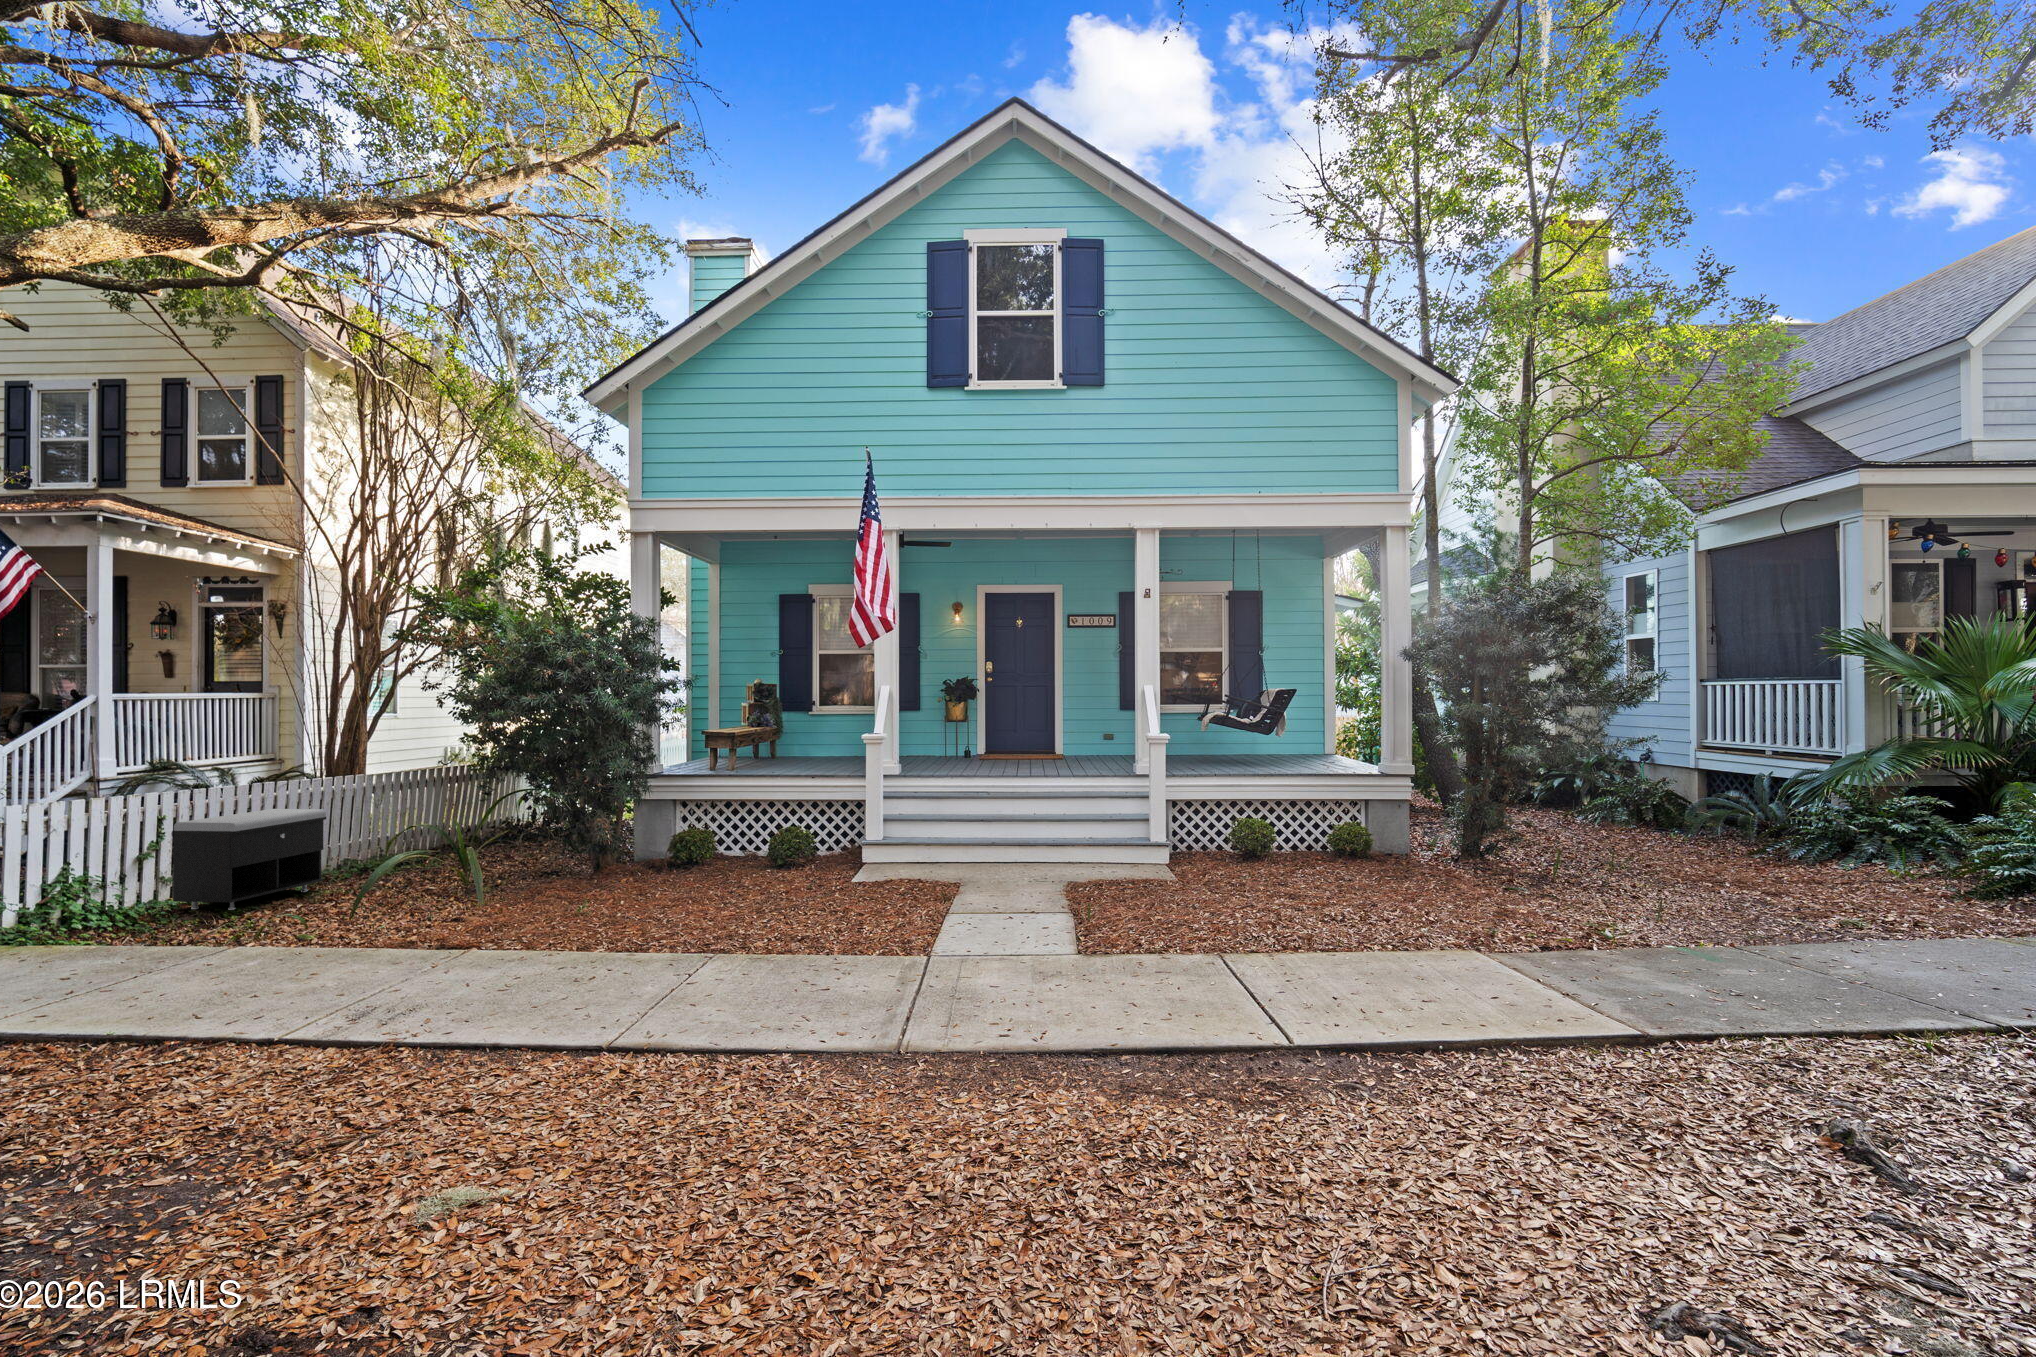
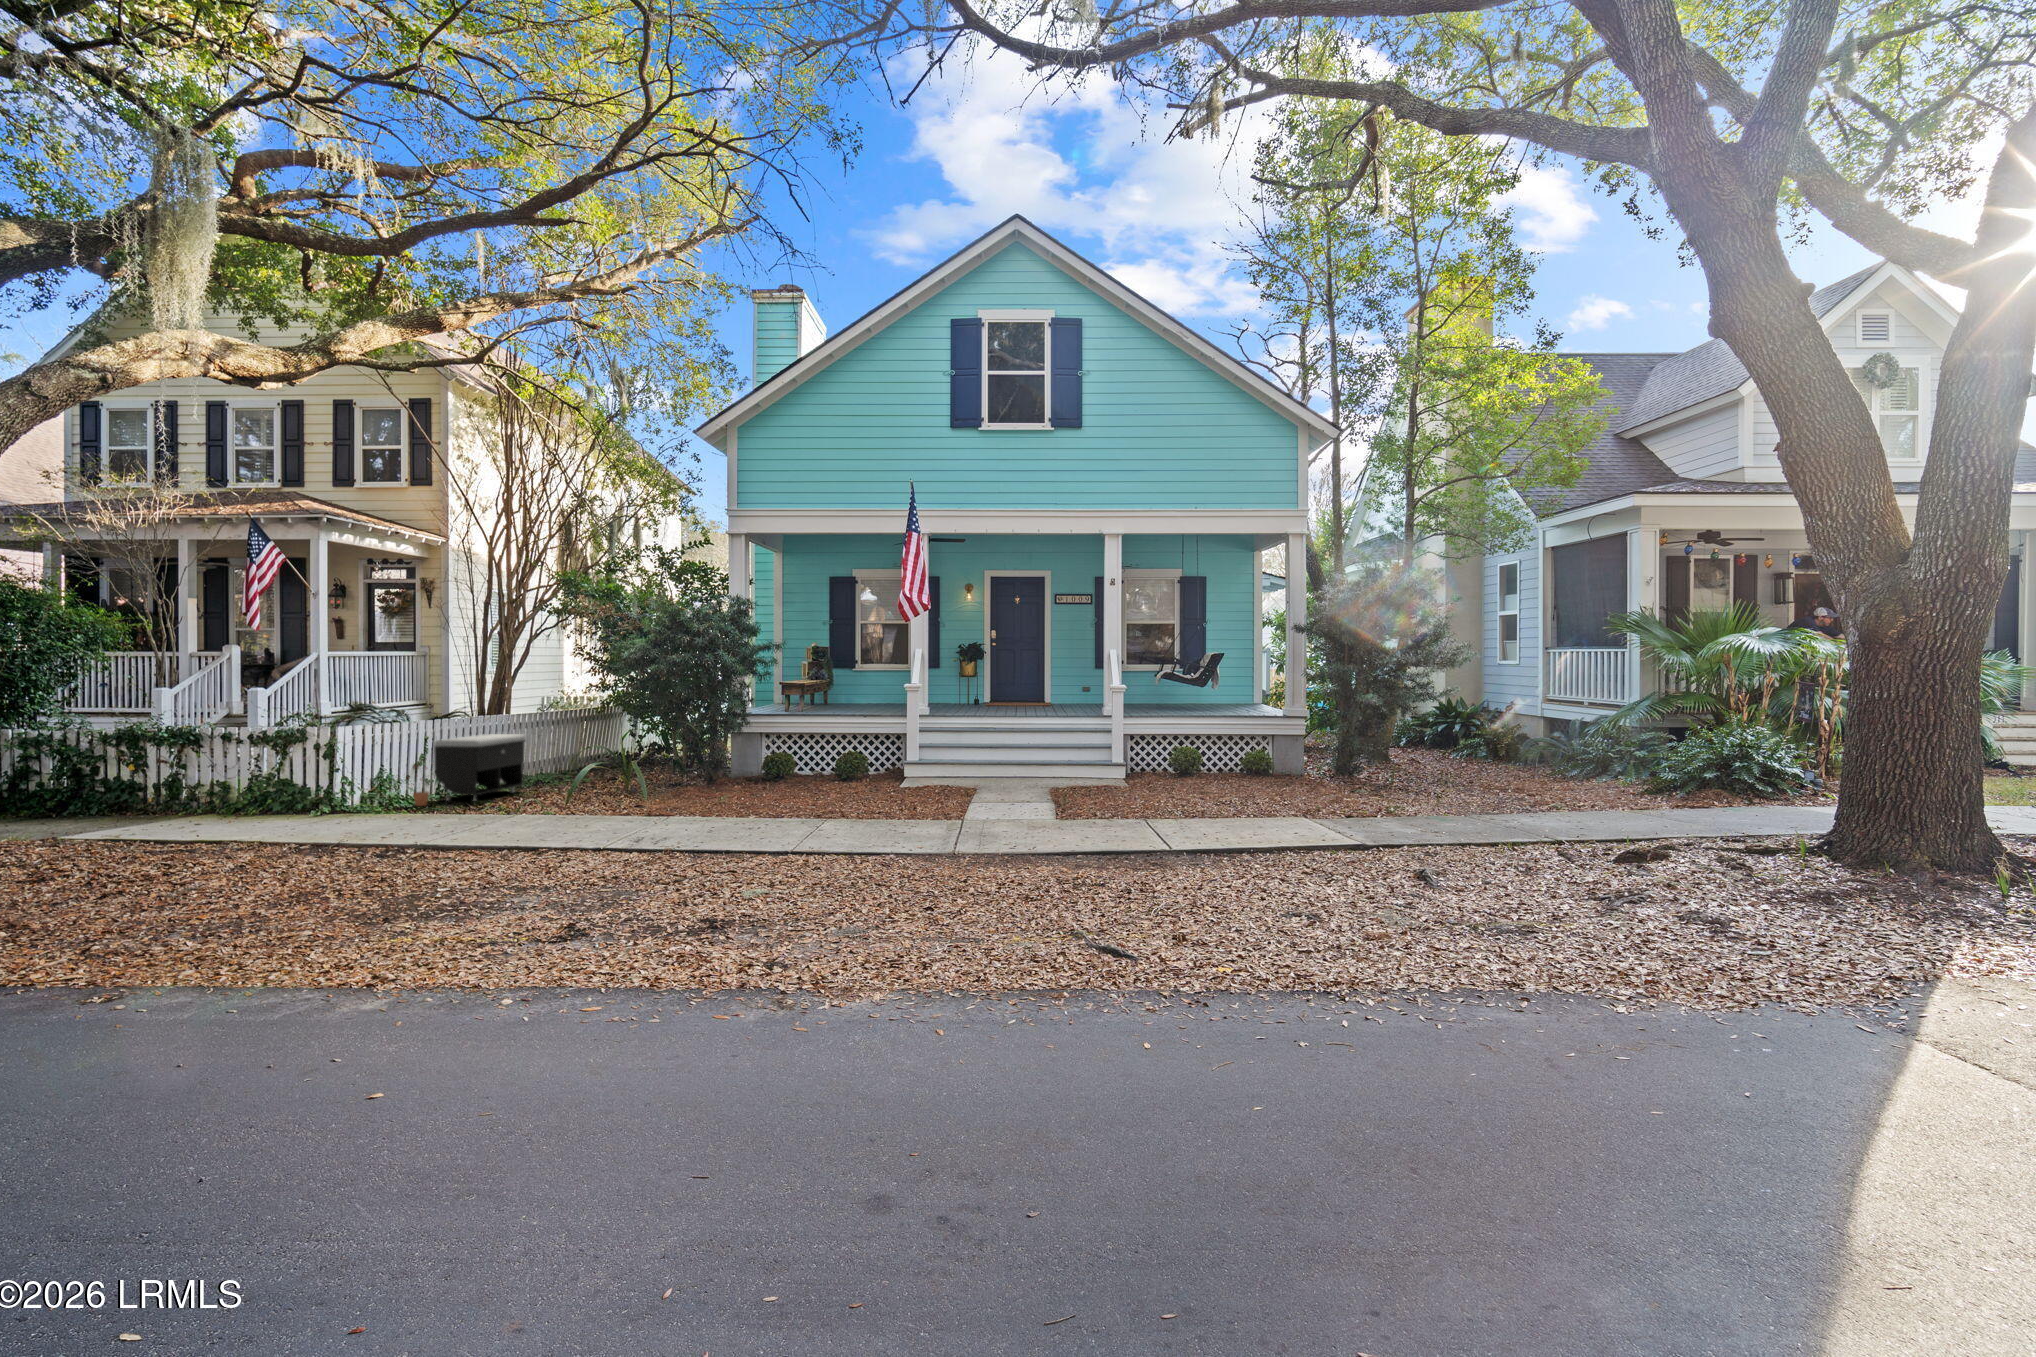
potted plant: none [117,860,159,922] -> present [406,765,429,806]

